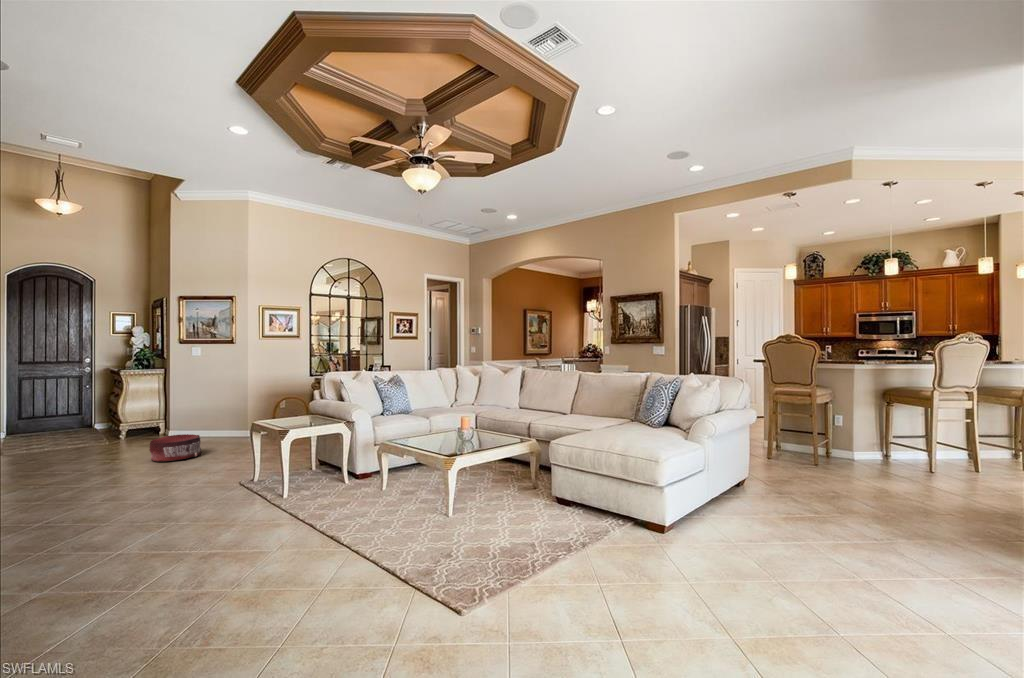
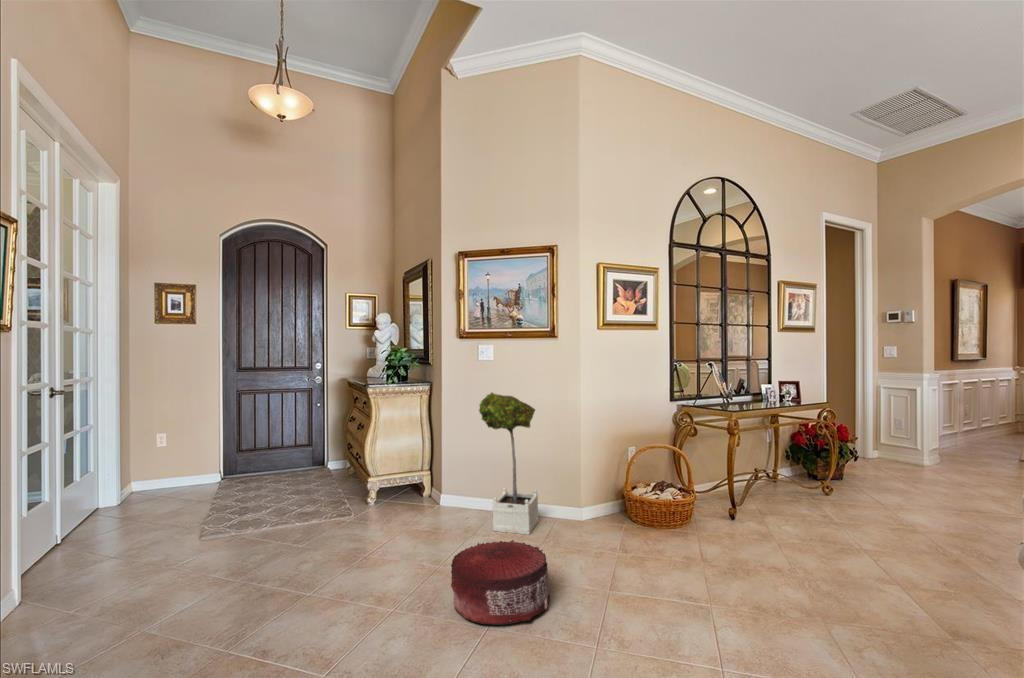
potted tree: none [186,371,222,442] -> present [479,392,538,535]

